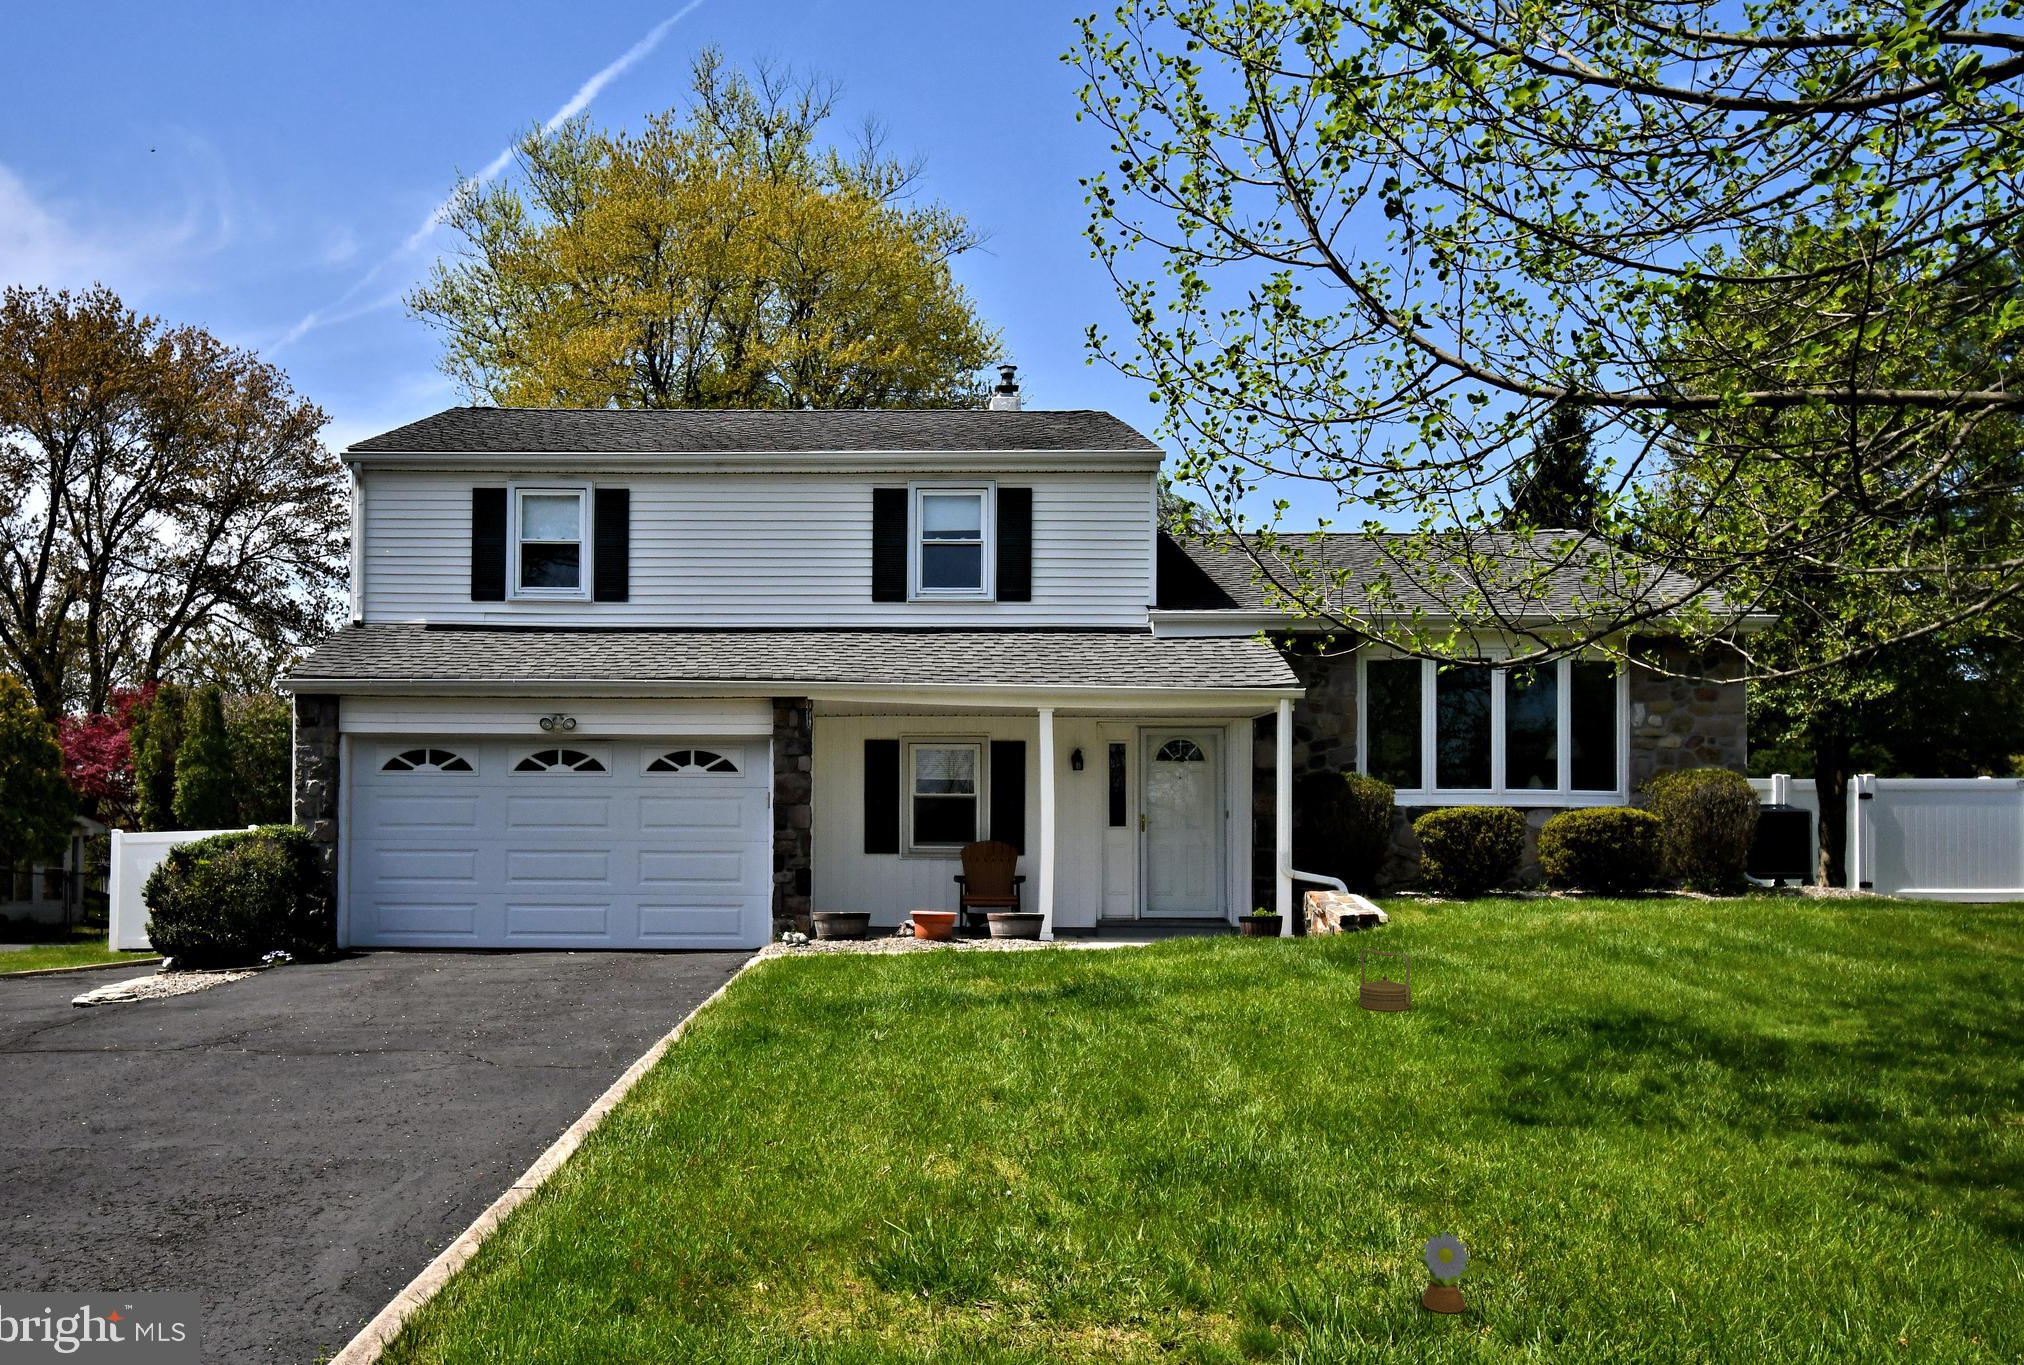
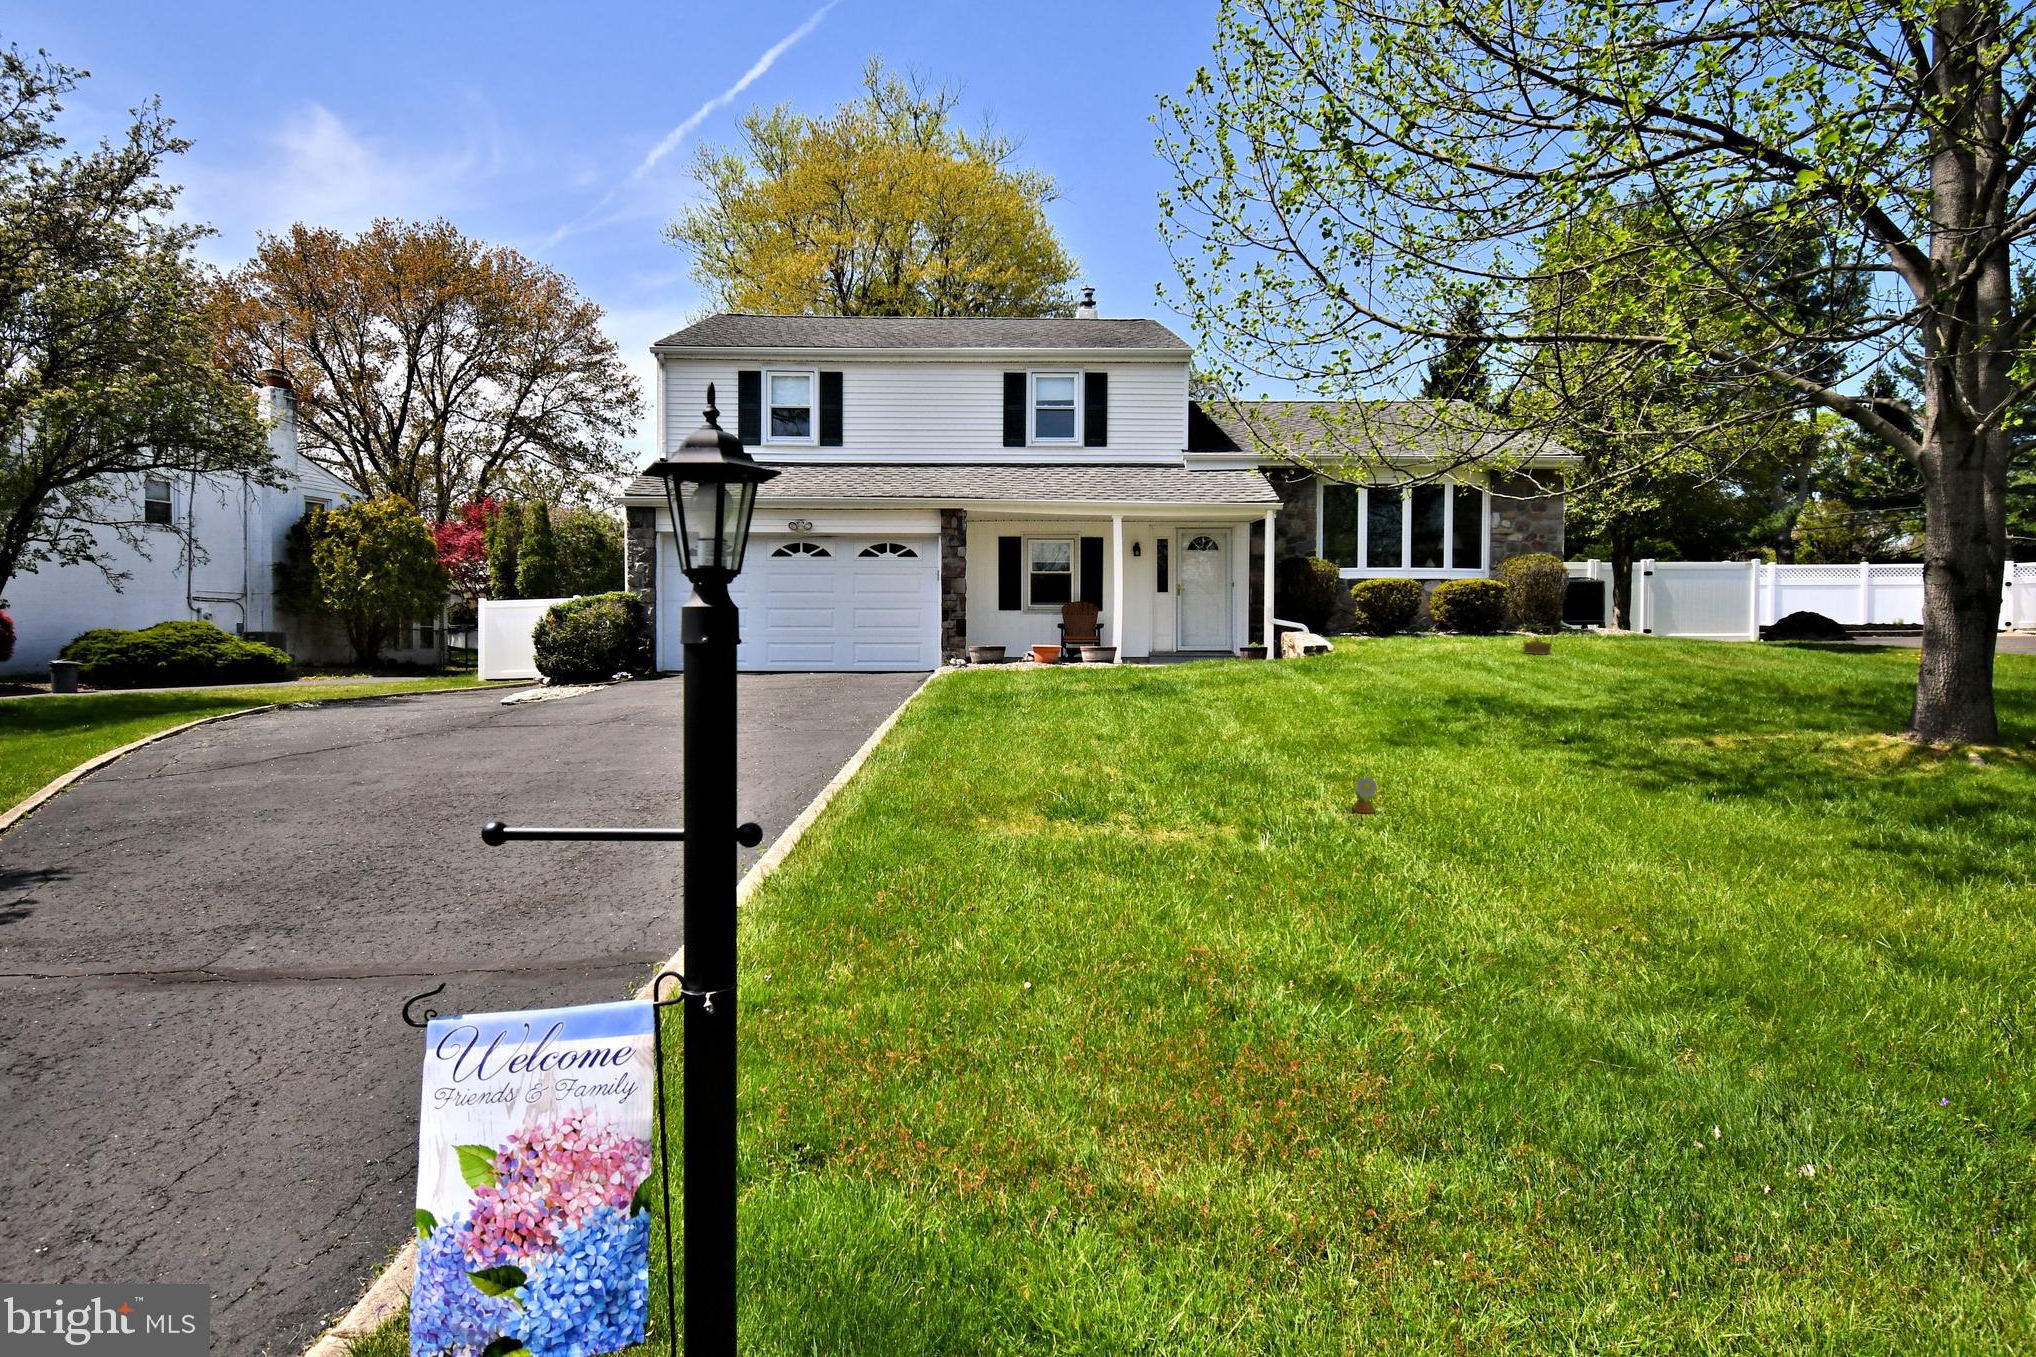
basket: present [1359,949,1412,1011] -> present [1523,628,1552,654]

